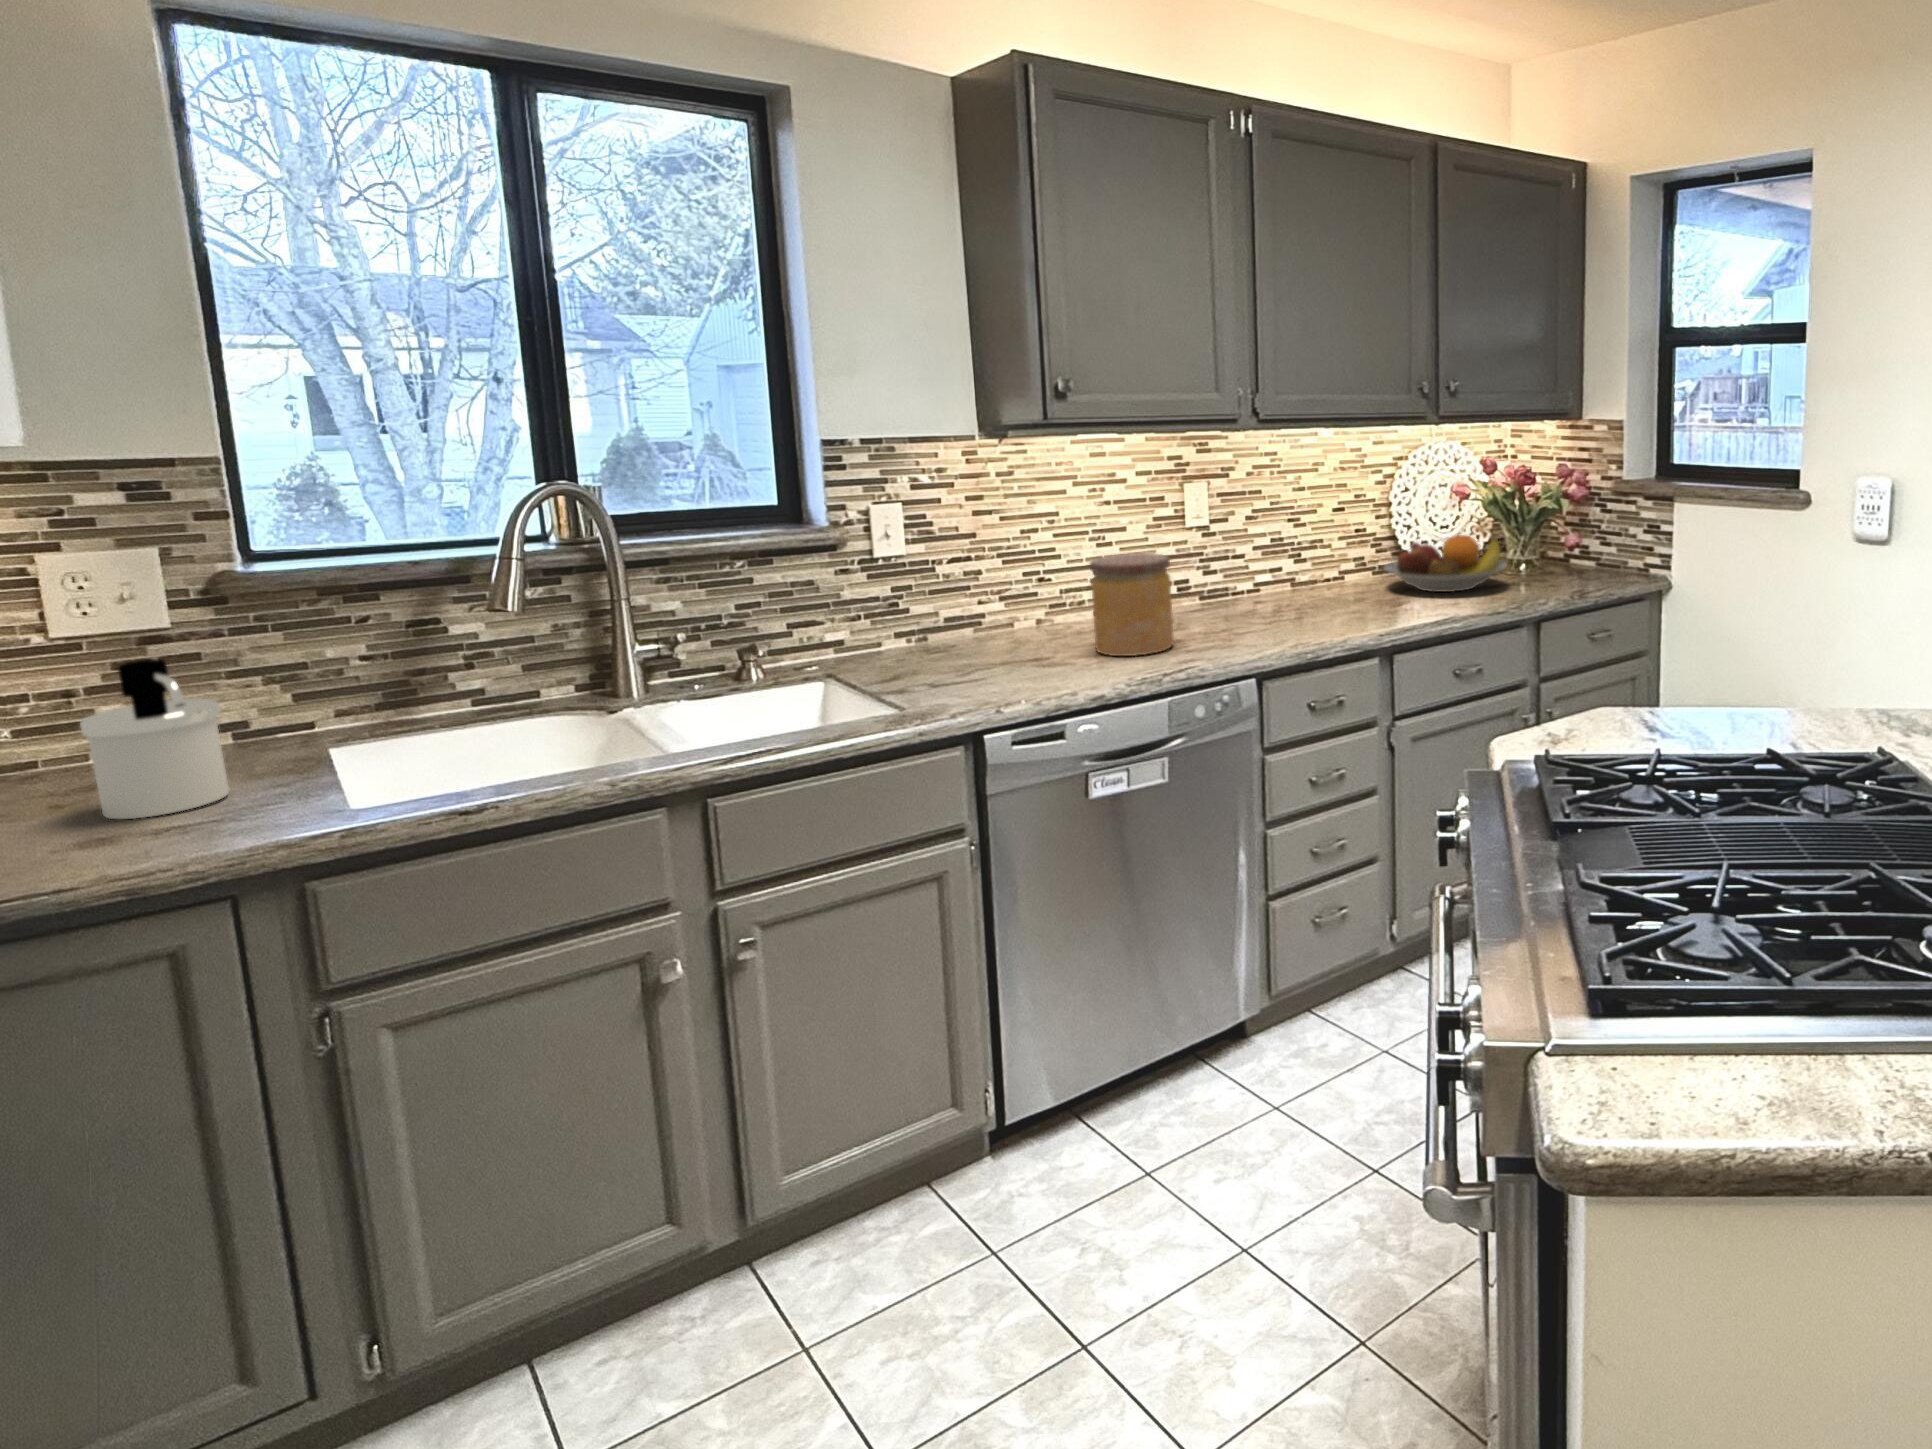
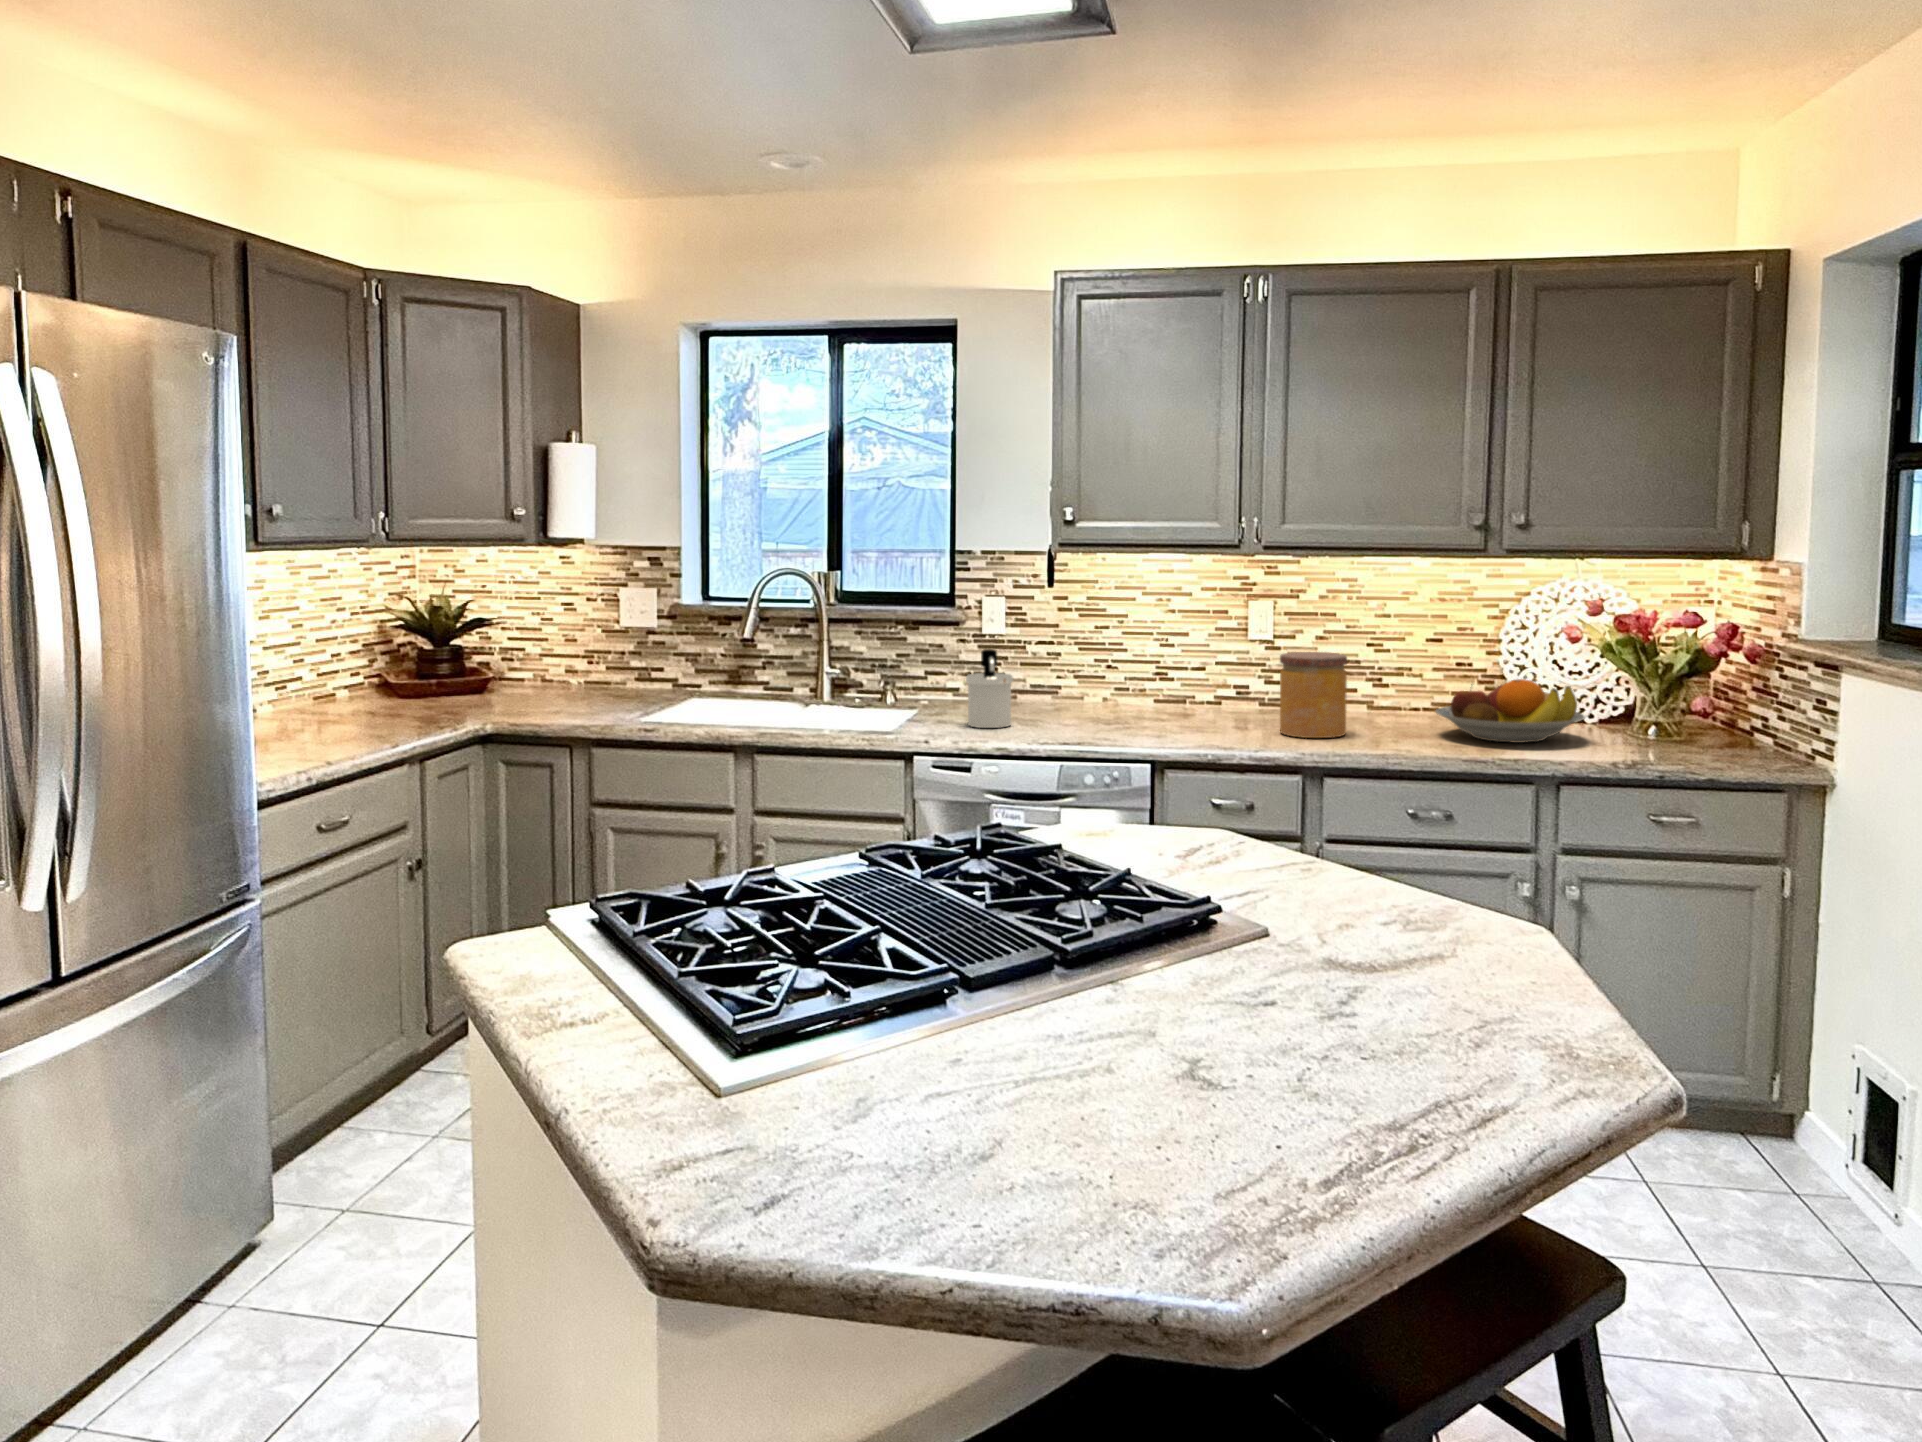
jar: present [1090,553,1174,656] -> present [1280,652,1347,738]
soap dispenser: present [80,659,229,819] -> present [966,649,1013,728]

